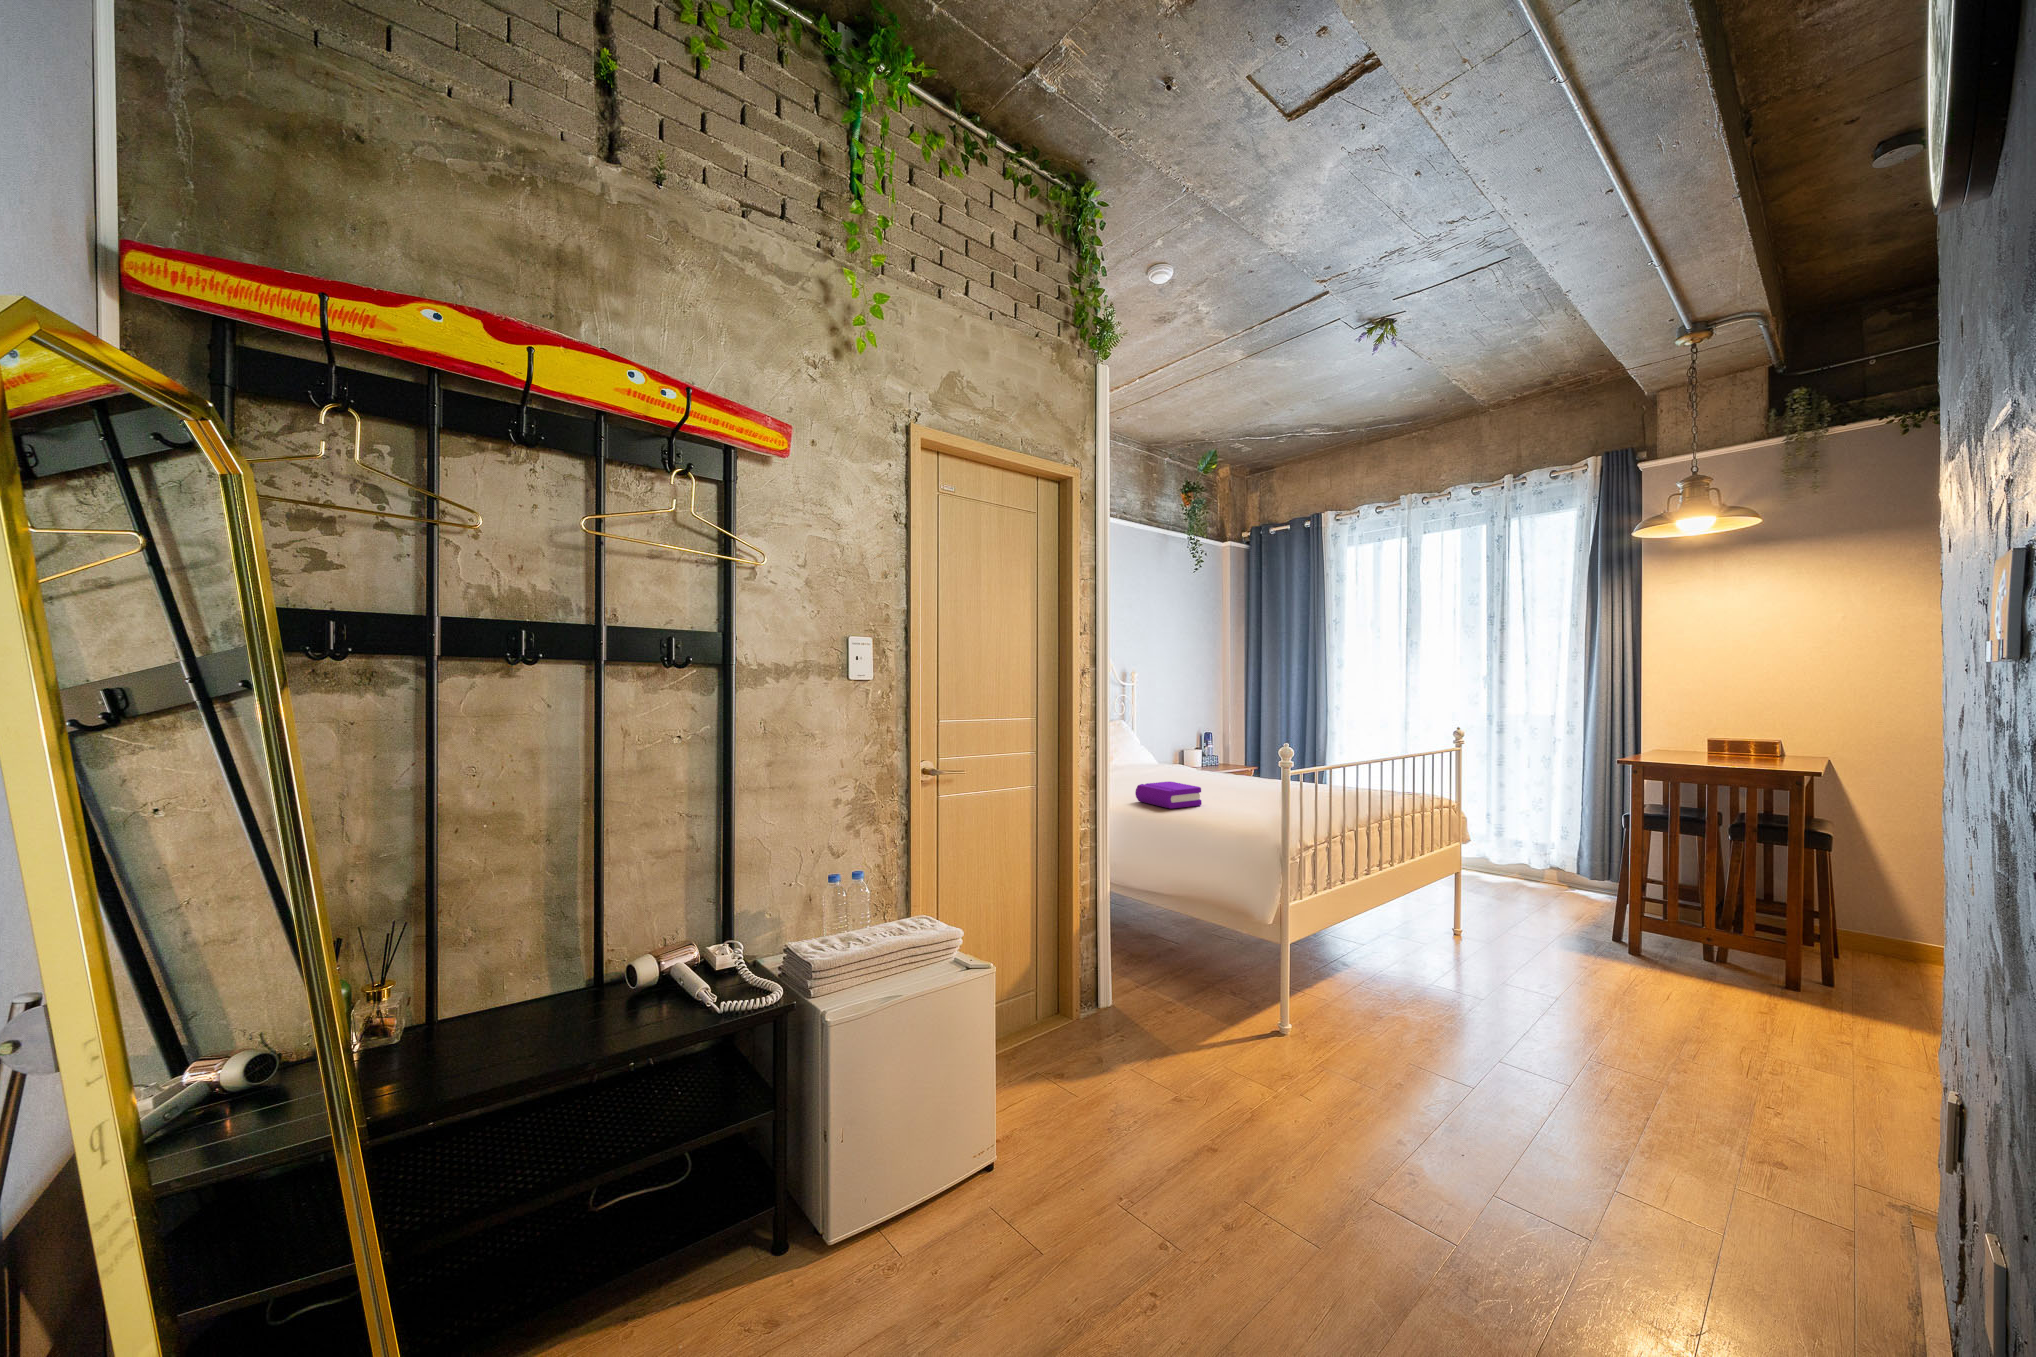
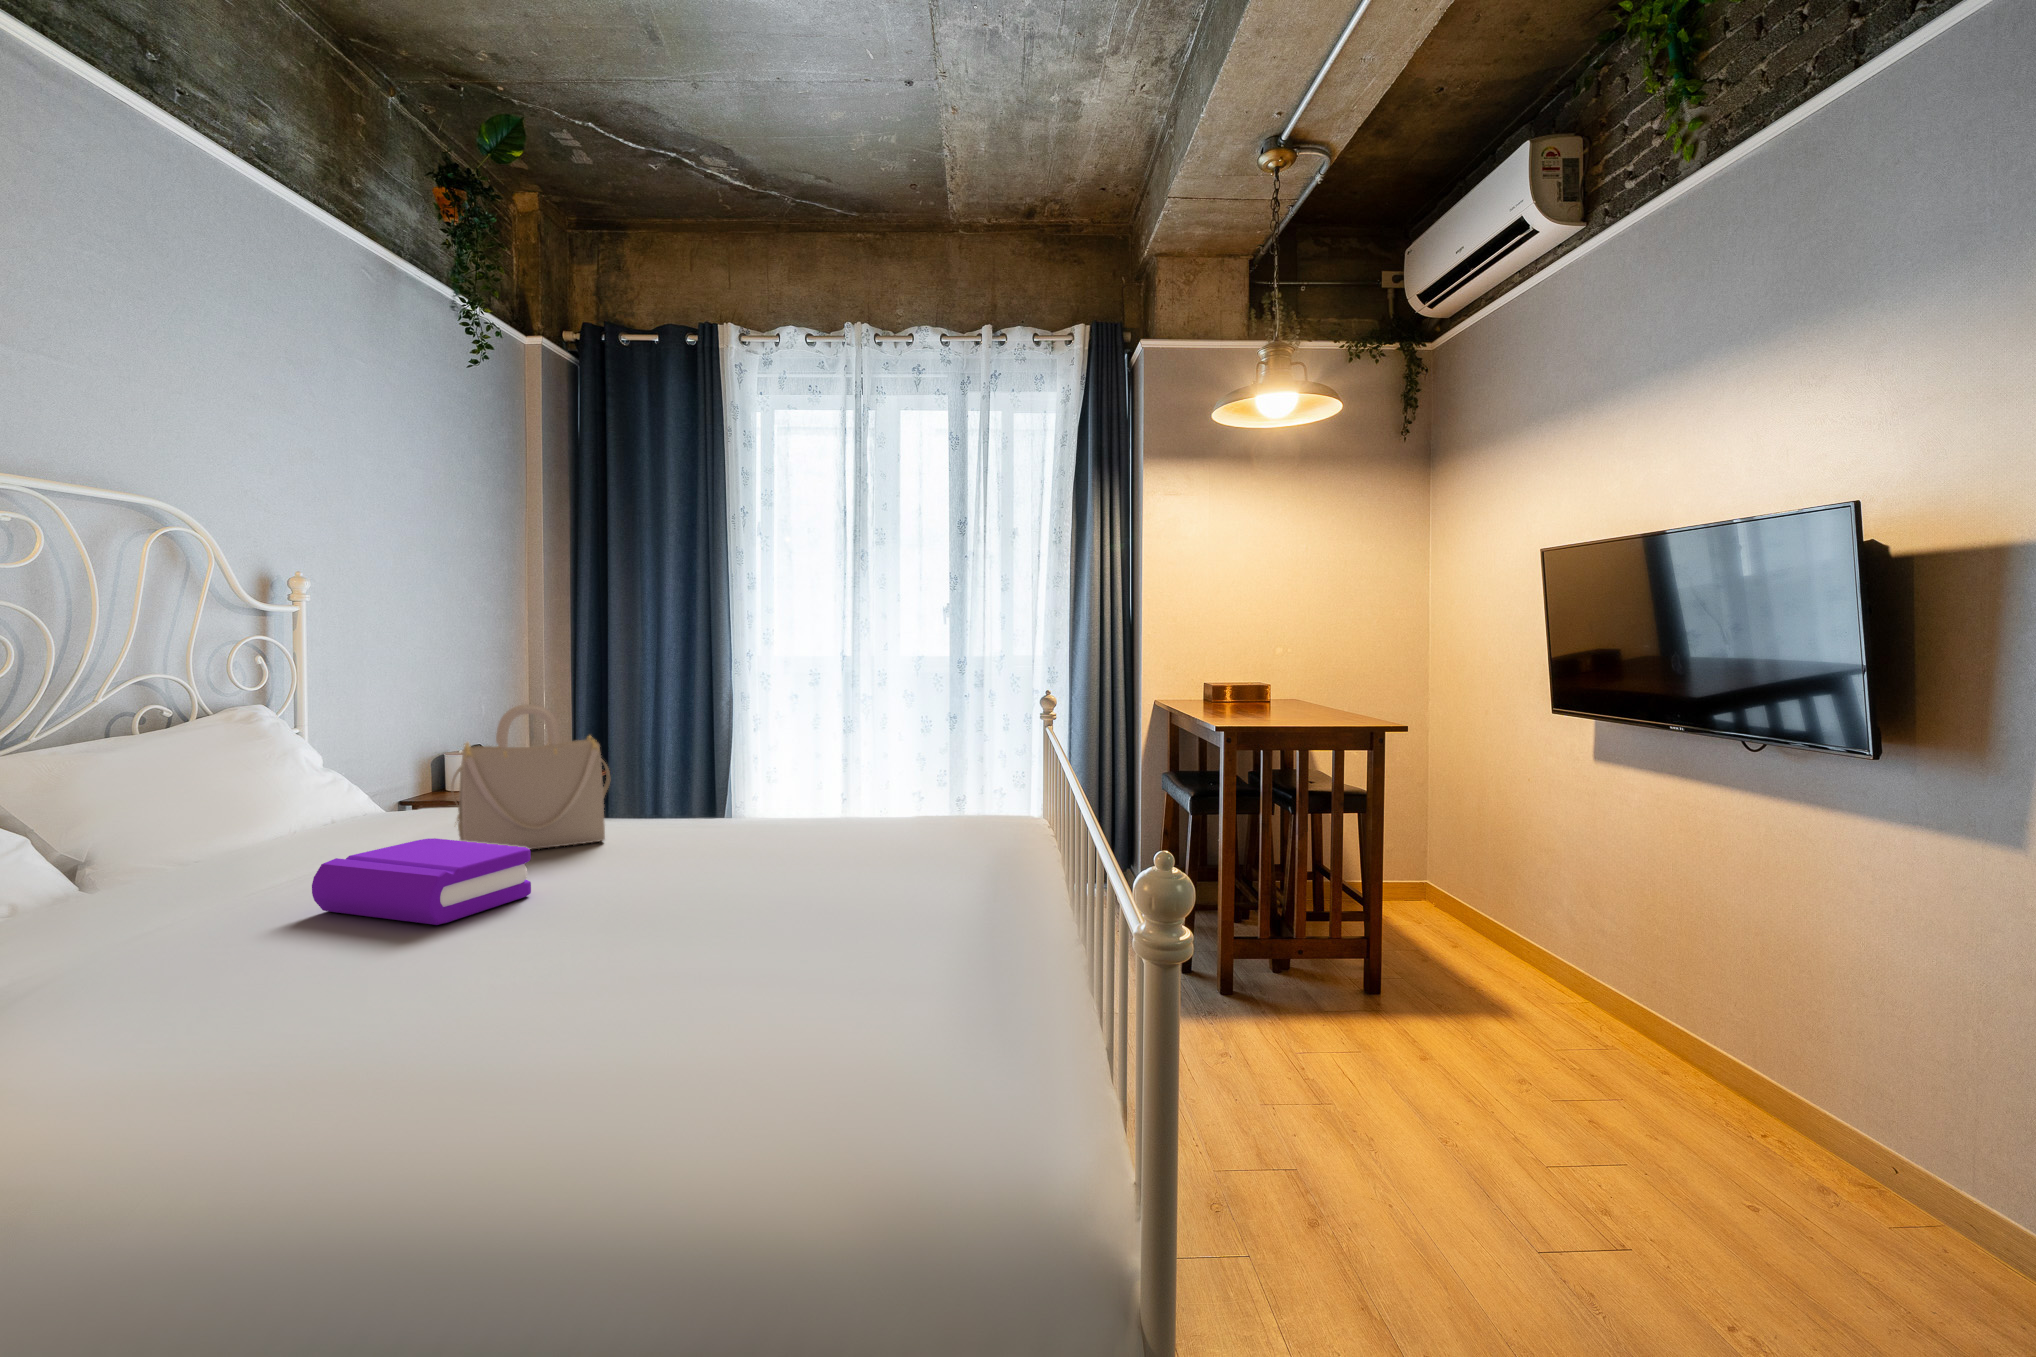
handbag: none [1179,732,1239,793] -> present [451,704,610,850]

